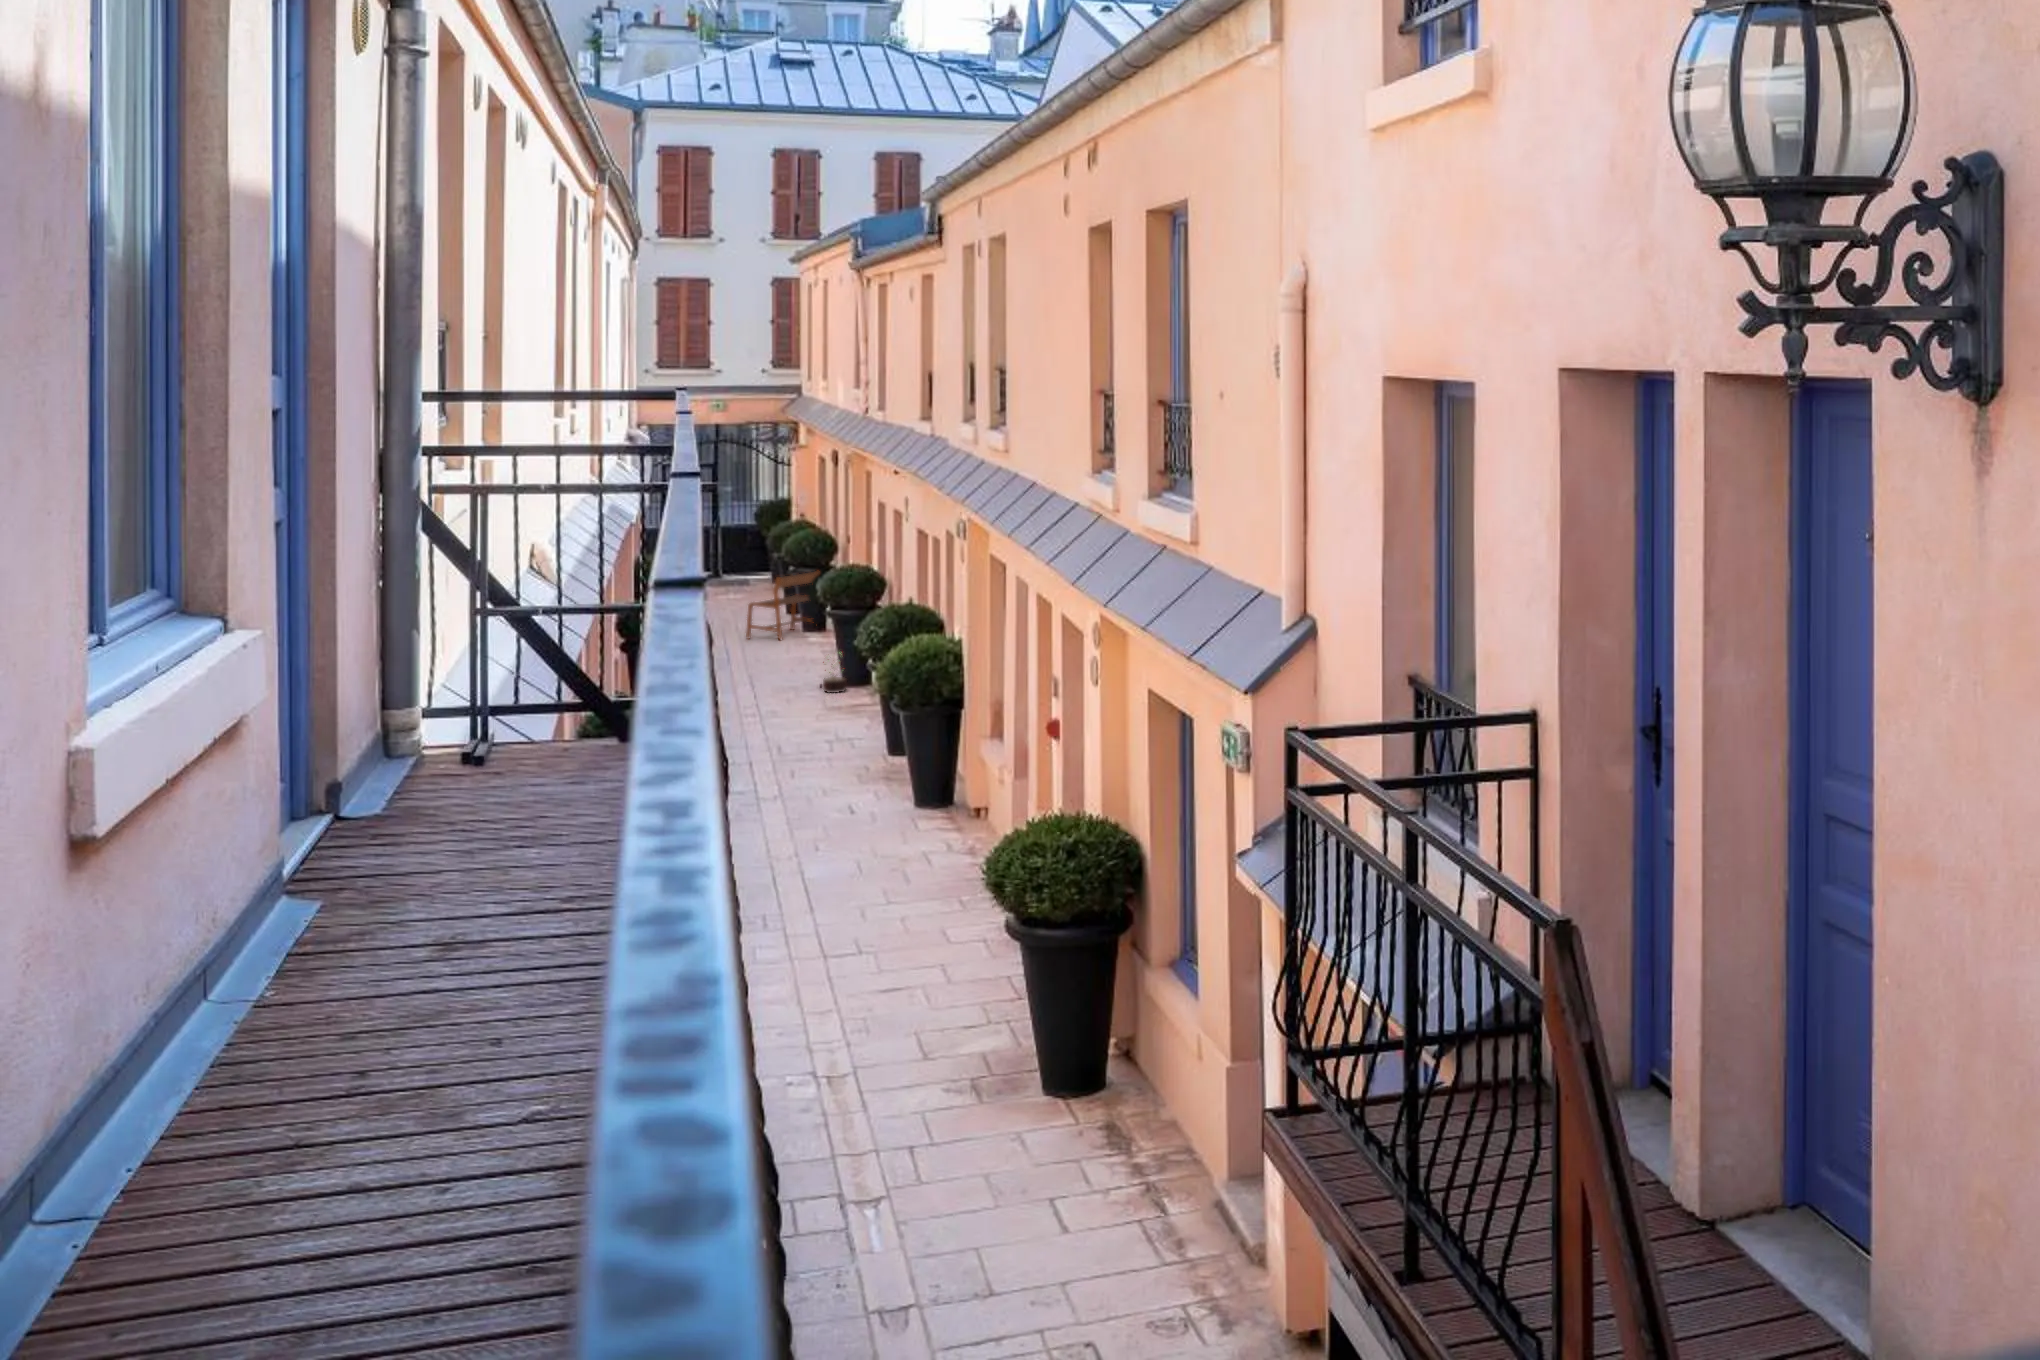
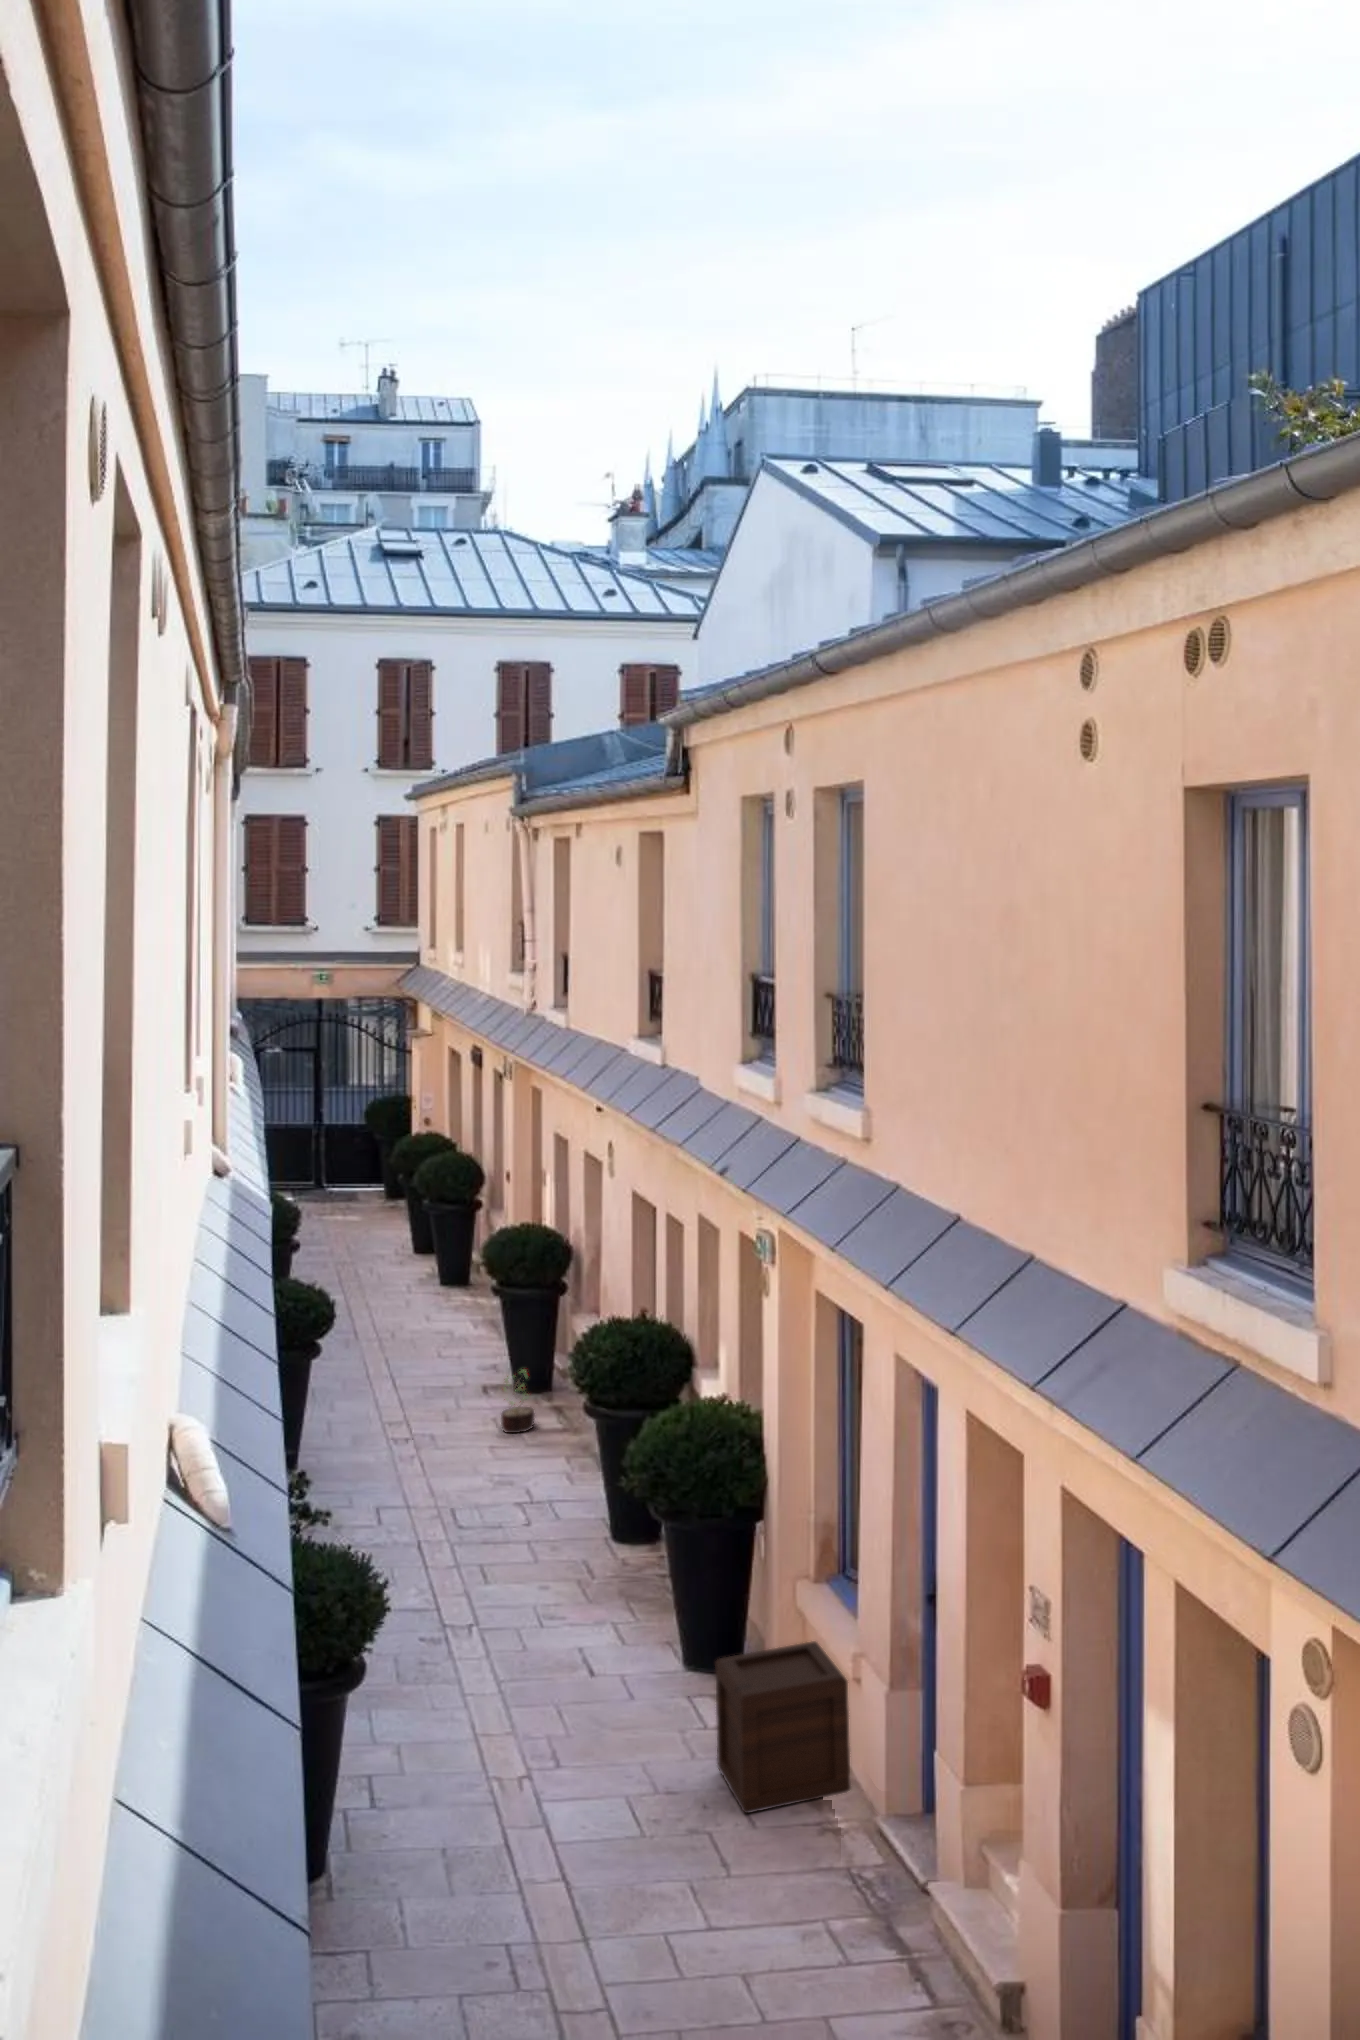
bench: present [746,571,819,640] -> none [373,1219,470,1323]
wooden crate: none [907,753,983,836] -> present [715,1641,851,1813]

